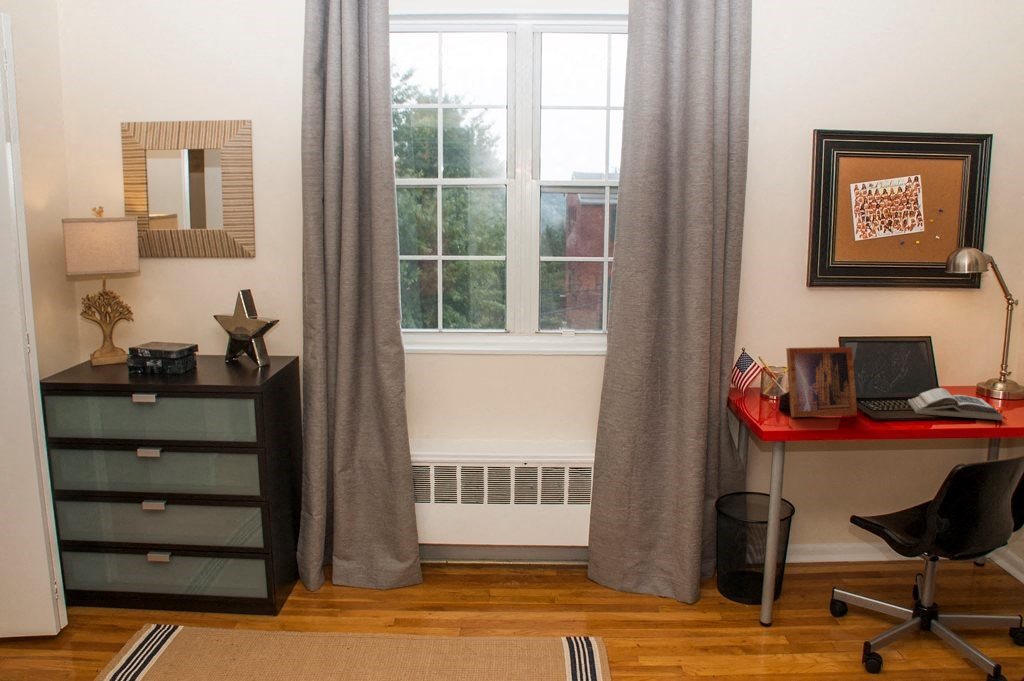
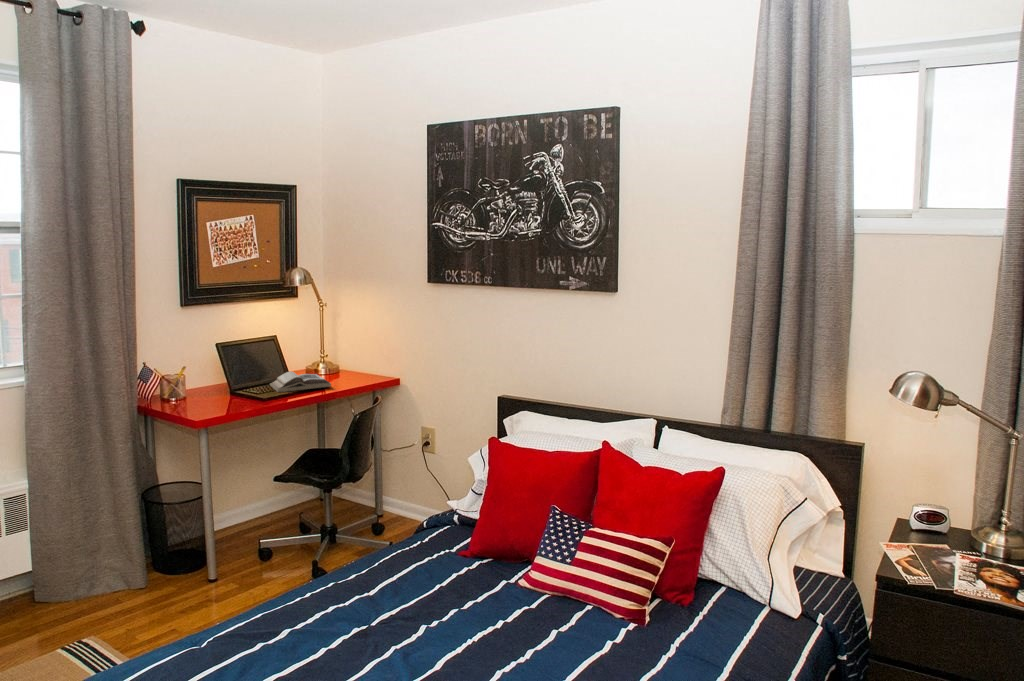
picture frame: present [779,347,857,417] -> none [178,351,238,412]

